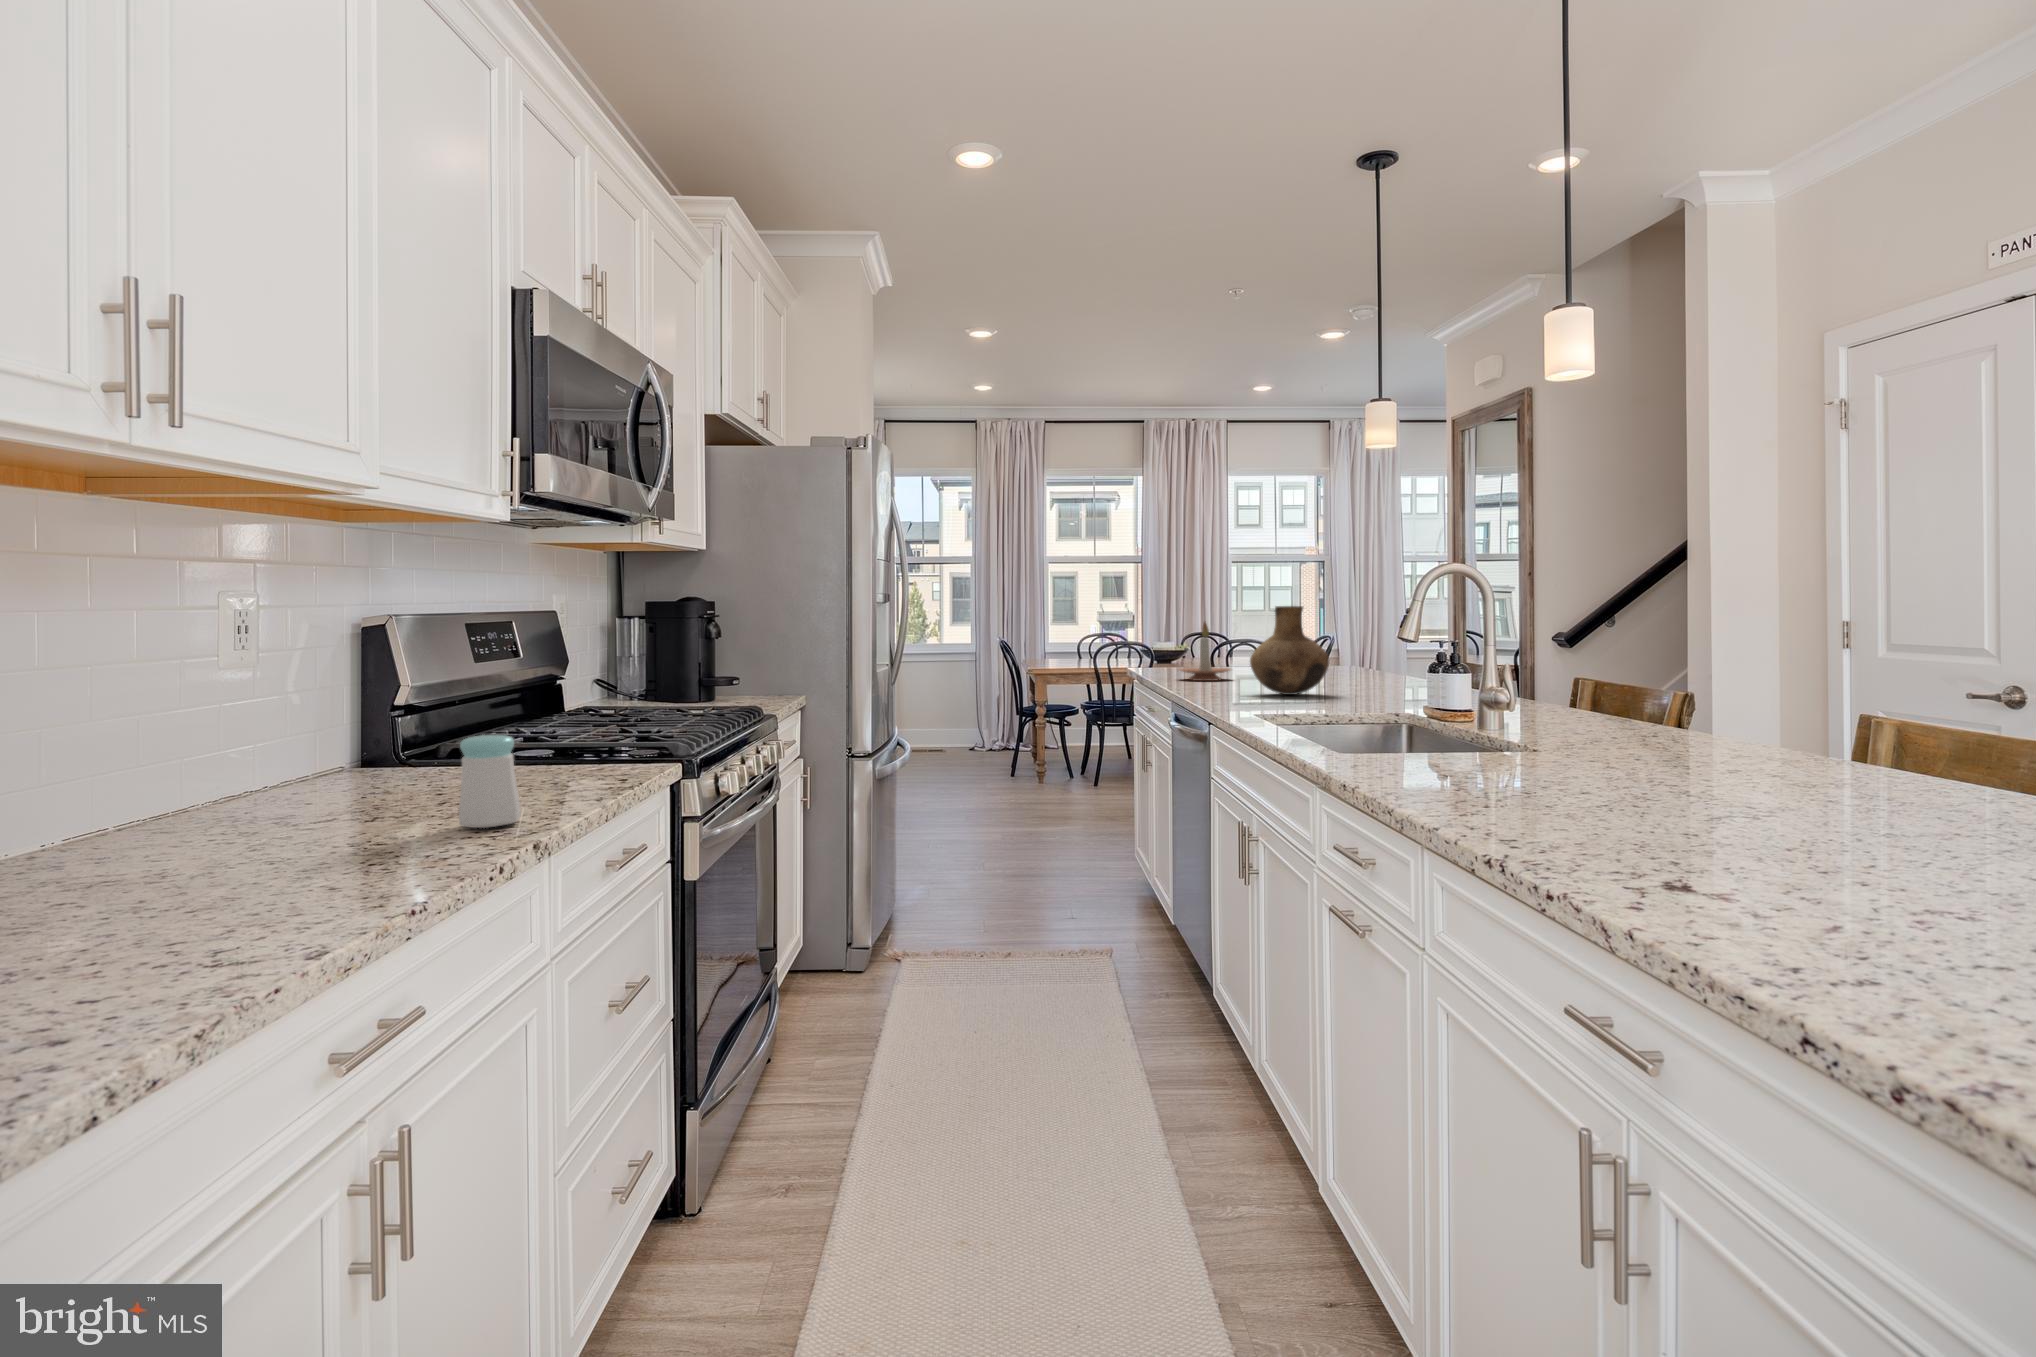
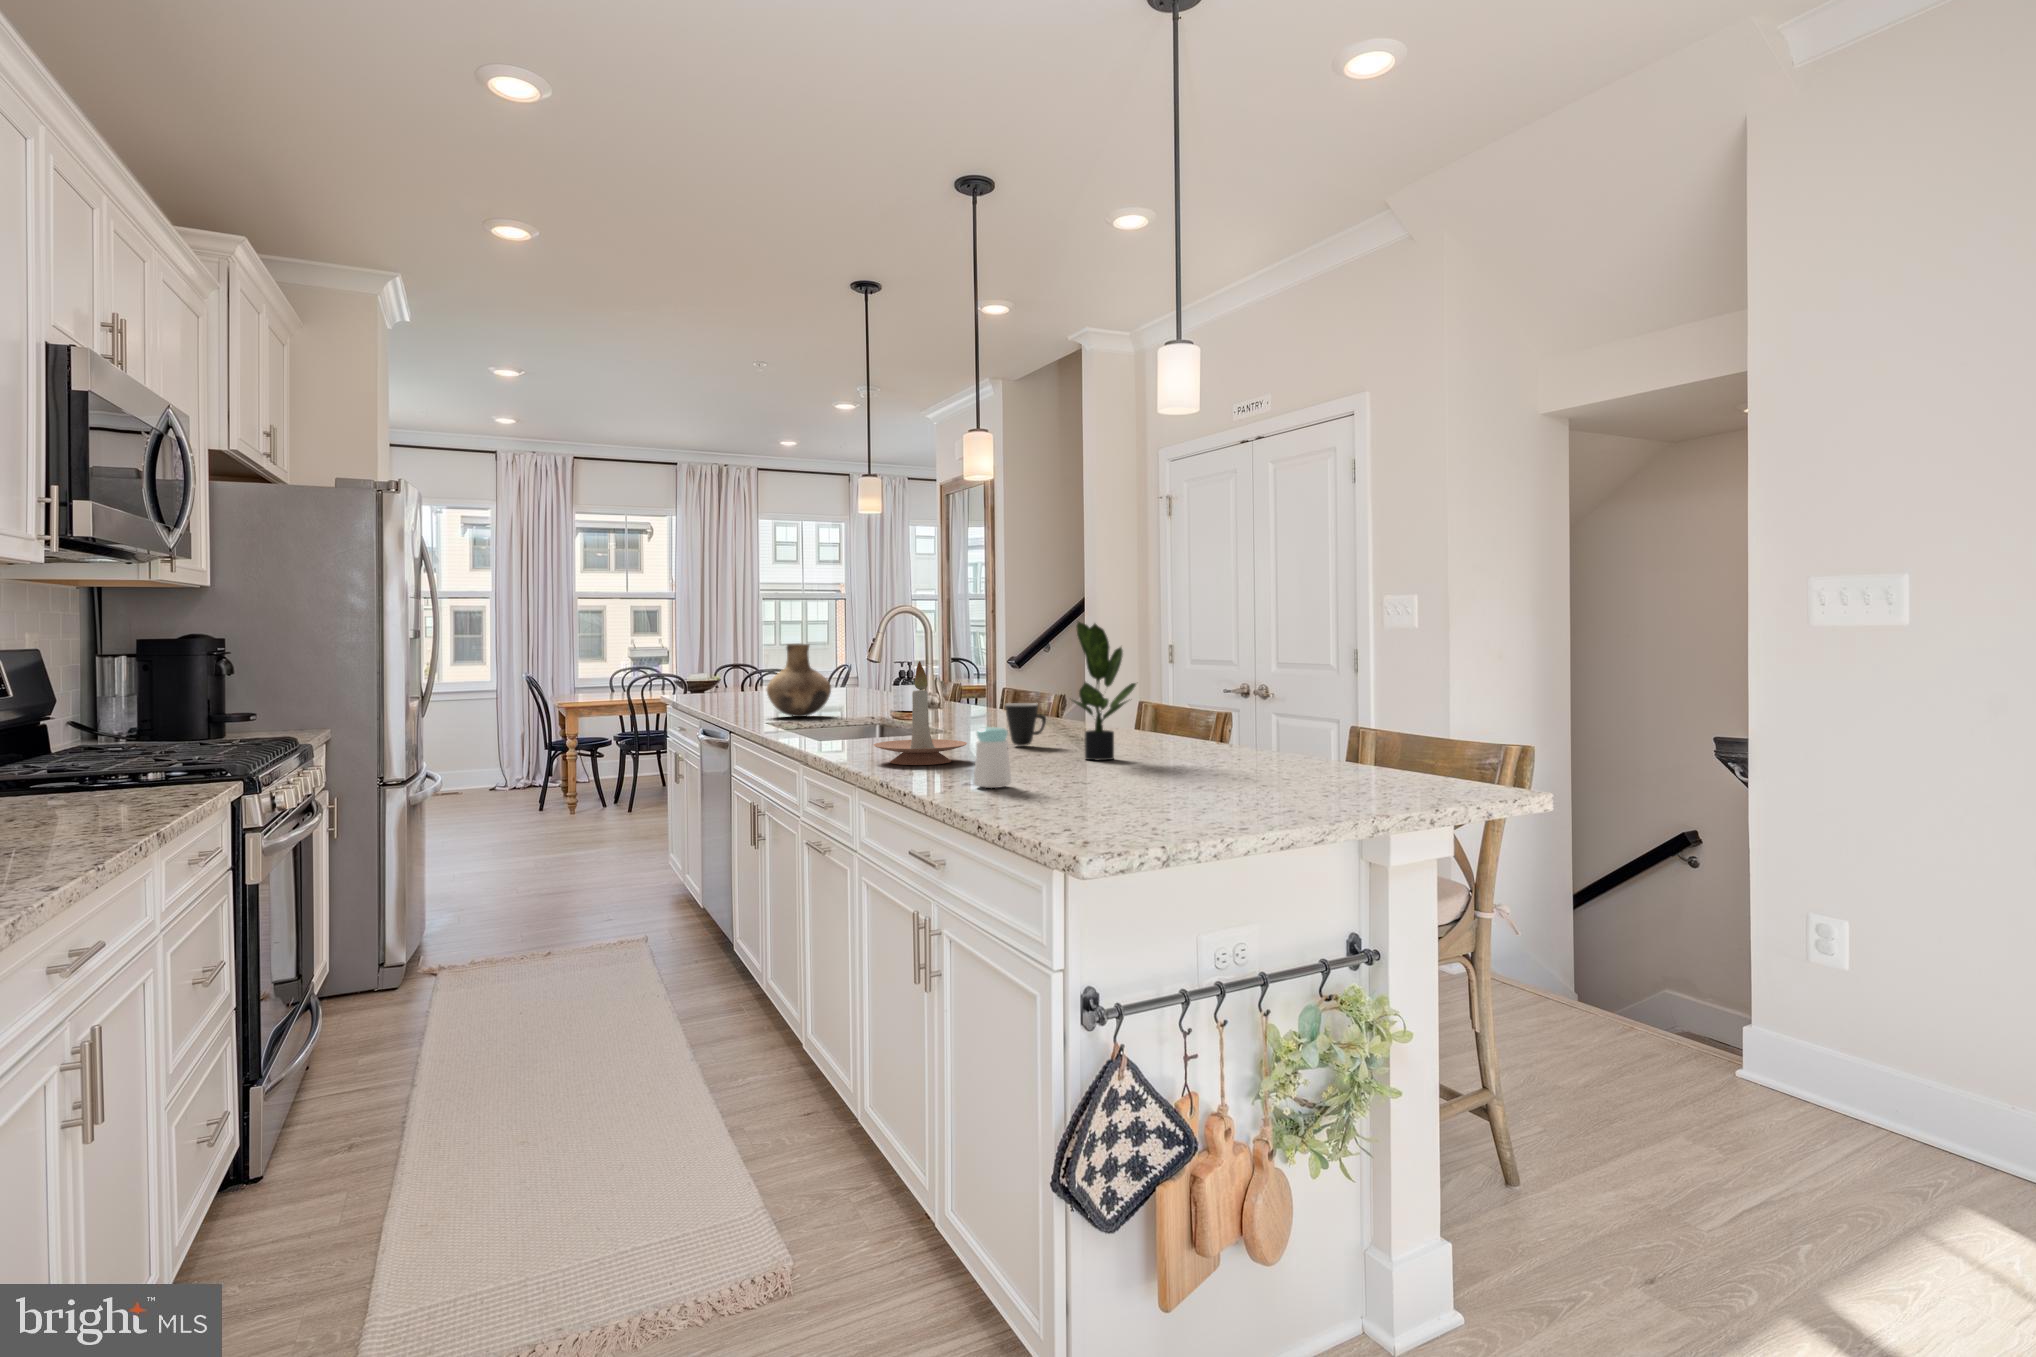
potted plant: none [1797,549,1963,799] -> present [1072,622,1136,760]
candle holder: present [1180,622,1230,681] -> present [874,661,967,765]
mug: none [1639,690,1715,757] -> present [1005,703,1046,746]
salt shaker: present [459,735,521,828] -> present [974,727,1011,788]

